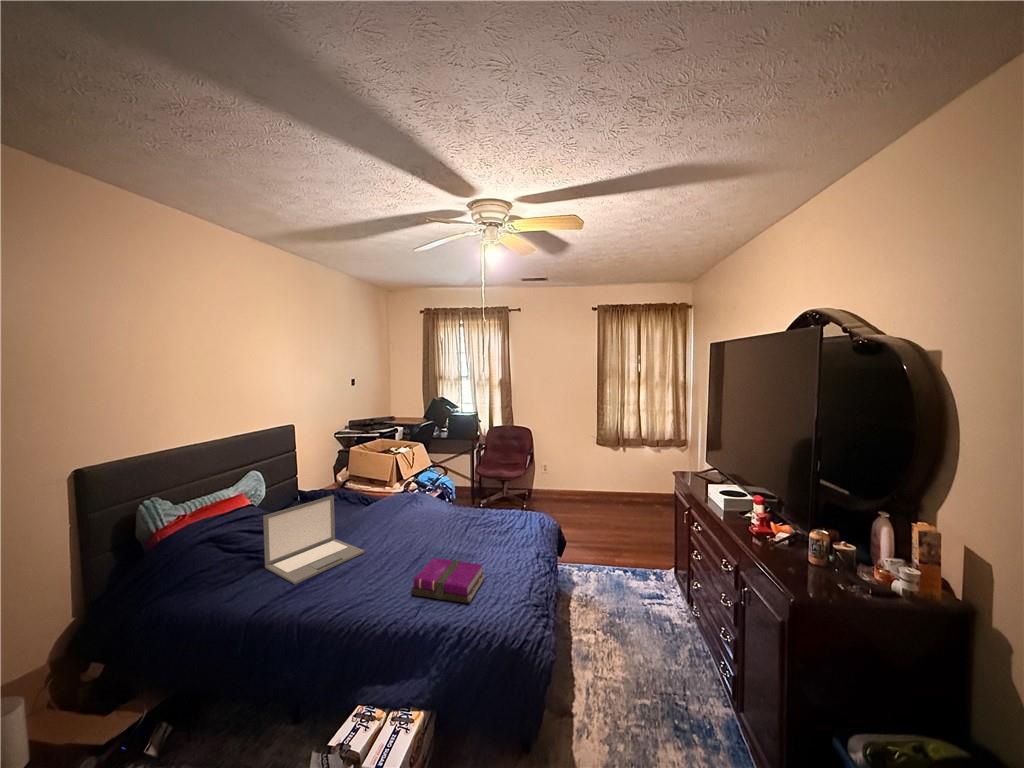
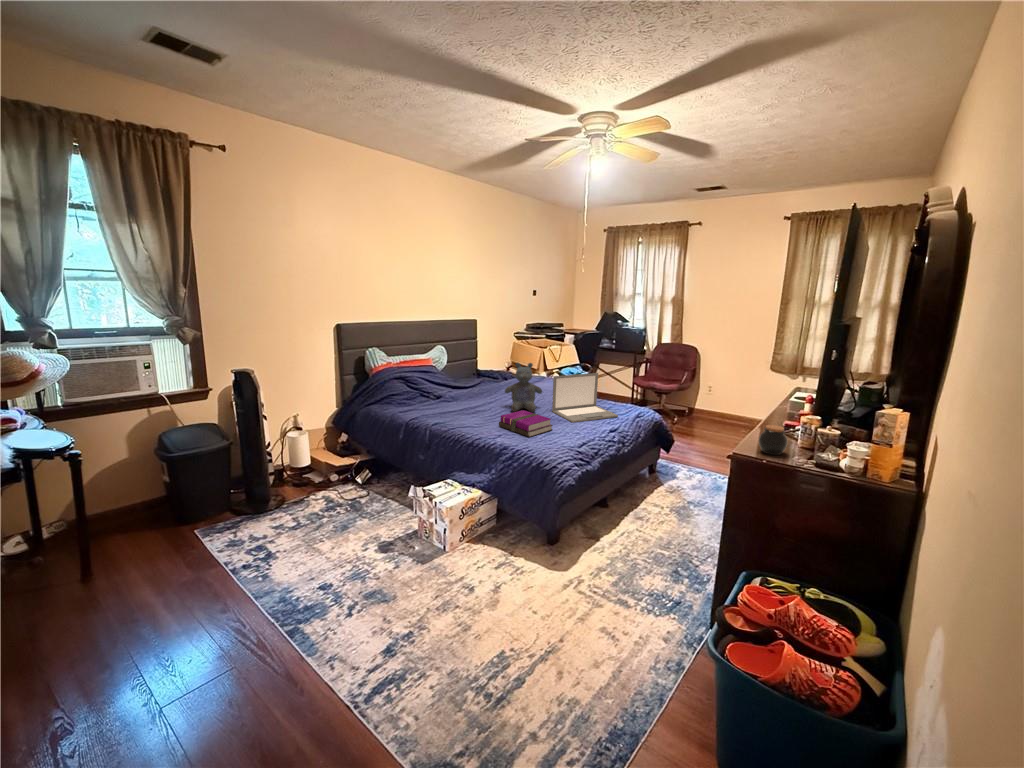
stuffed bear: none [387,485,437,559] -> present [505,363,542,412]
laptop: present [263,495,365,584] -> present [552,373,618,423]
jar: none [803,547,836,583] -> present [759,425,788,455]

